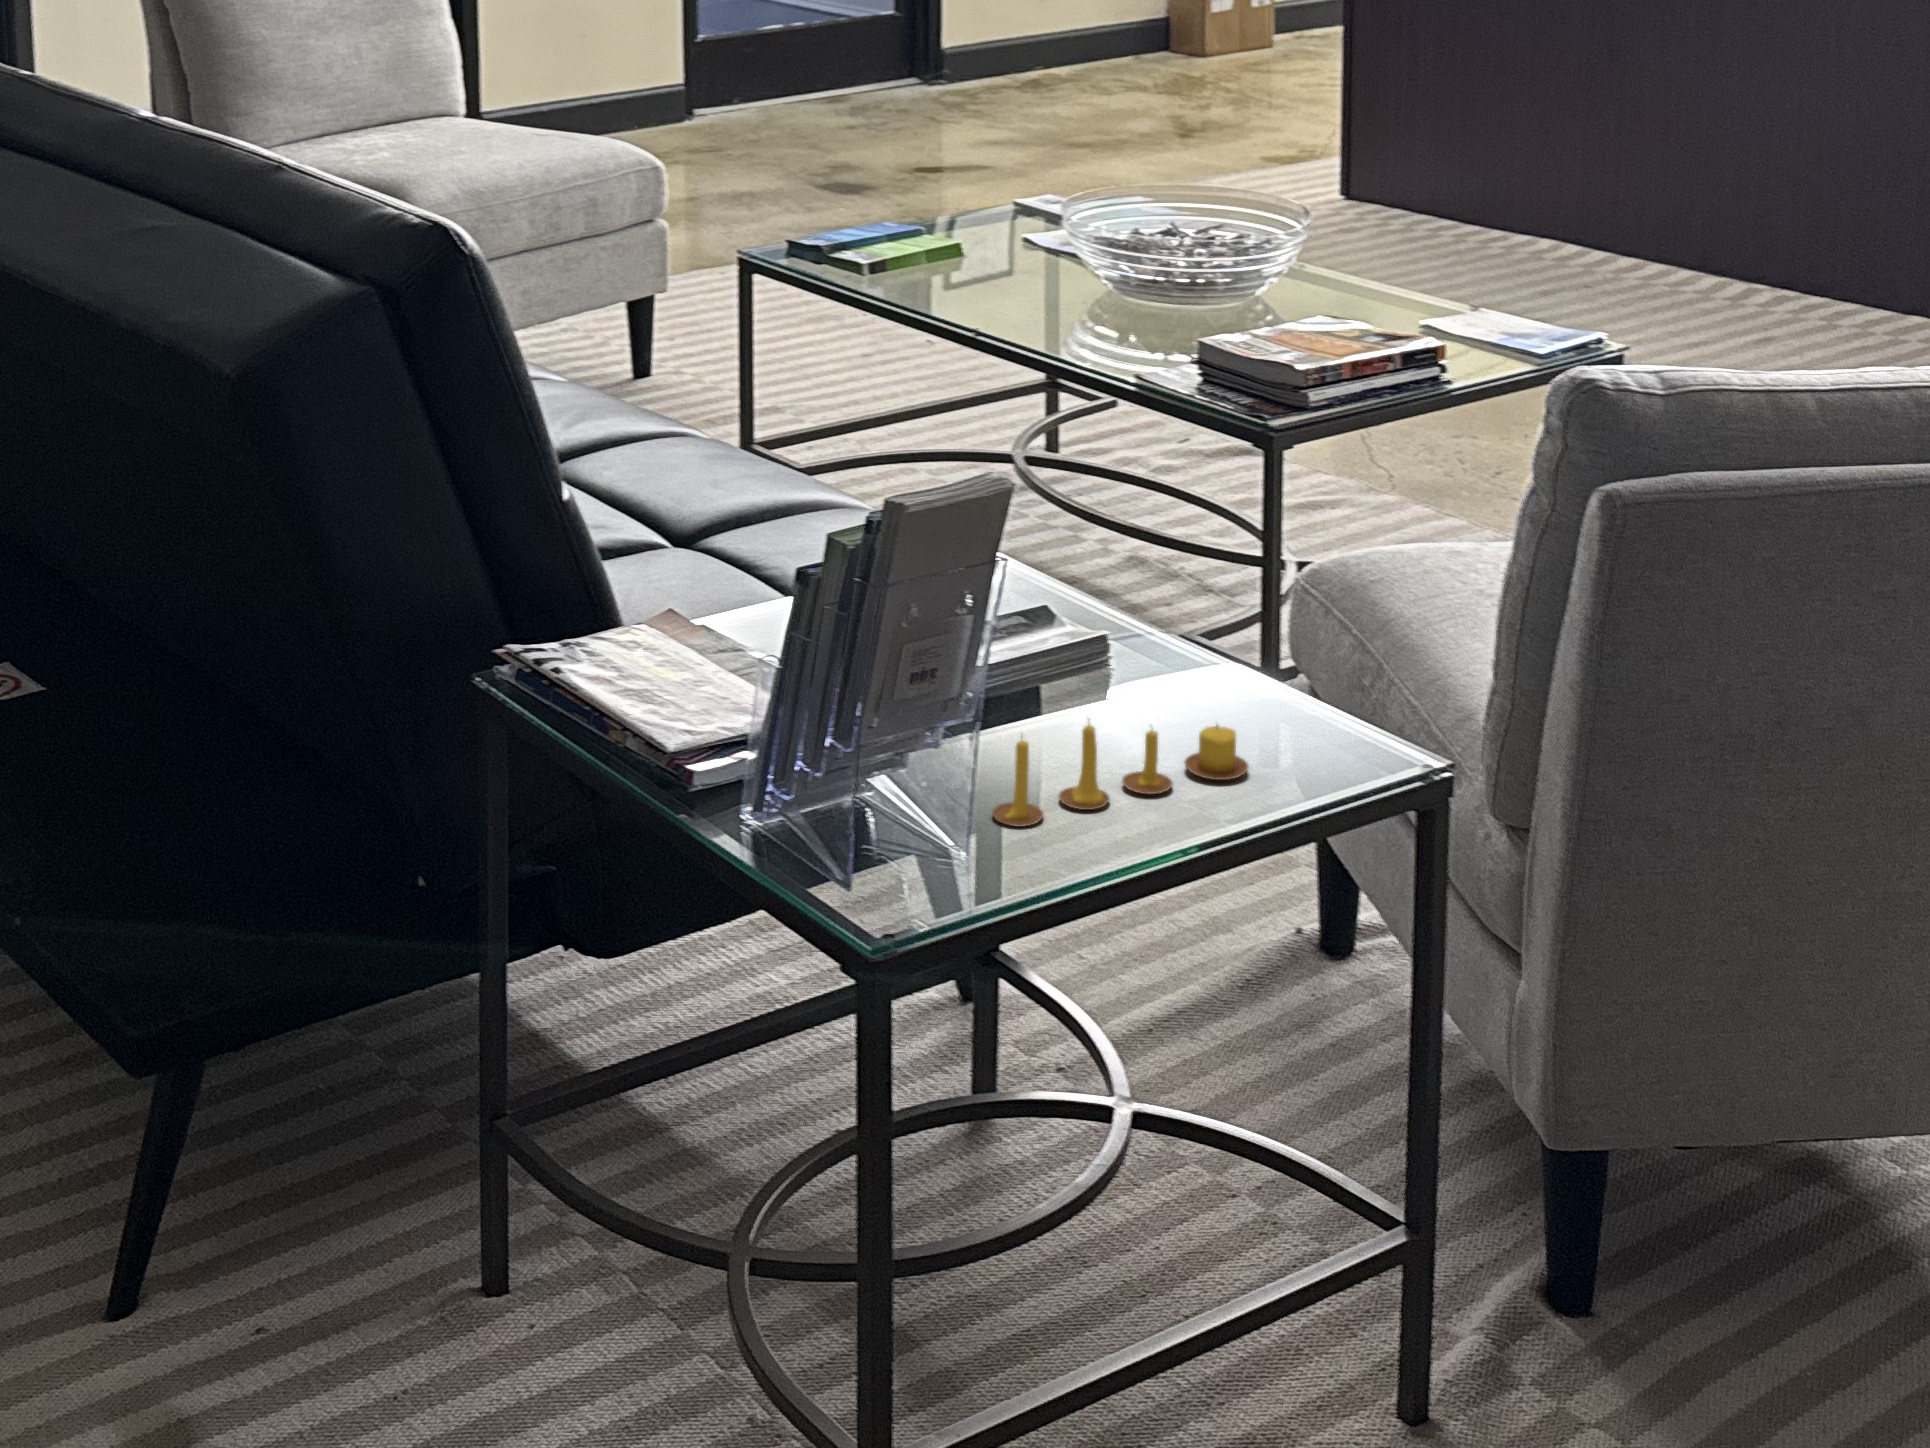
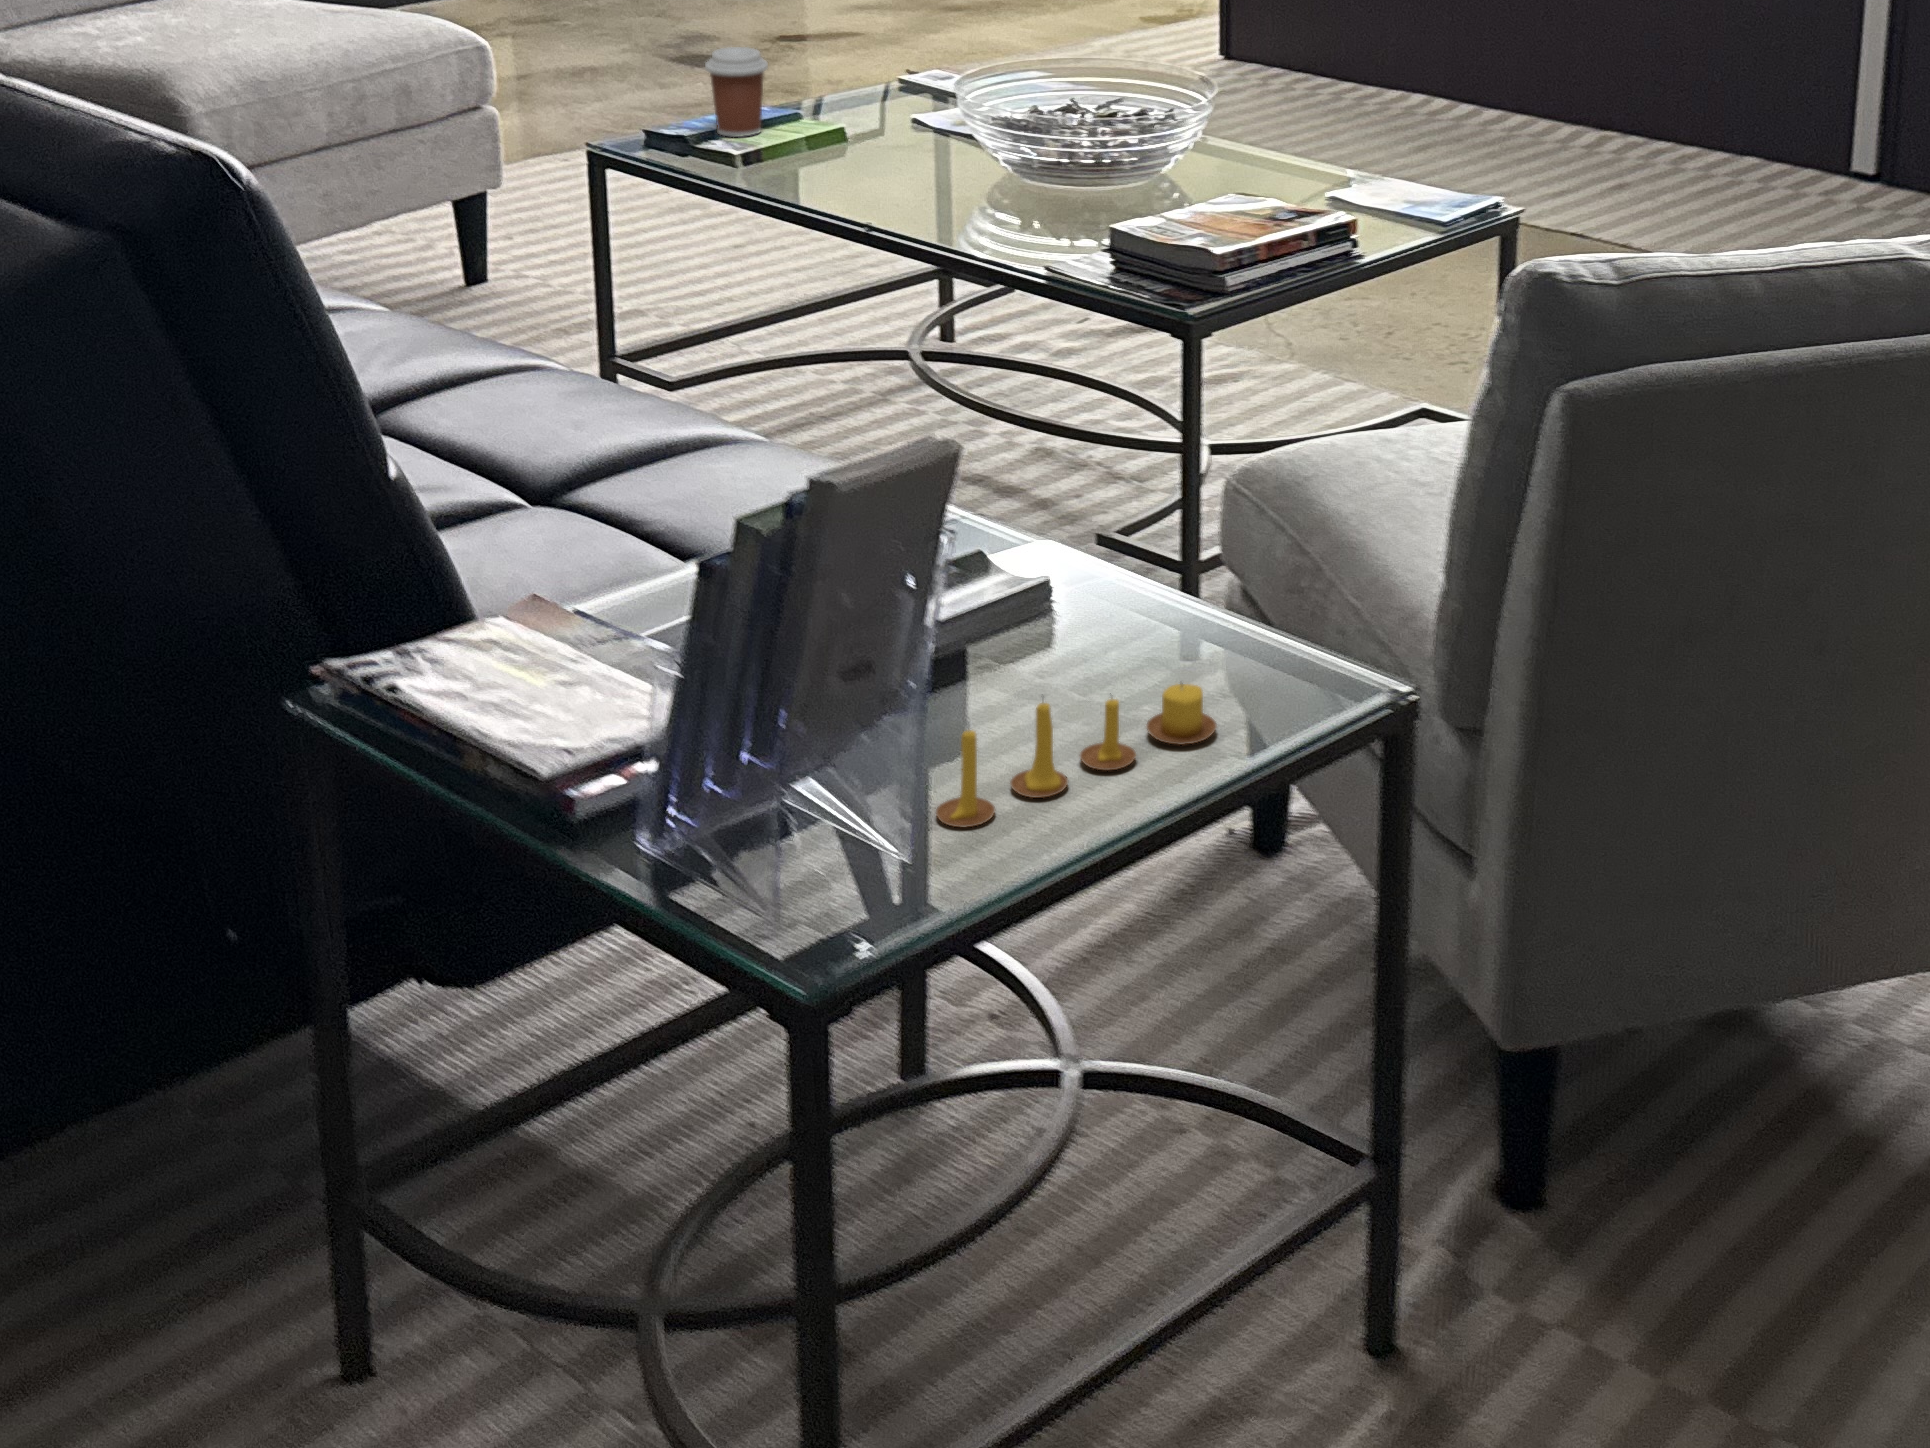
coffee cup: none [846,173,902,254] -> present [705,47,768,137]

